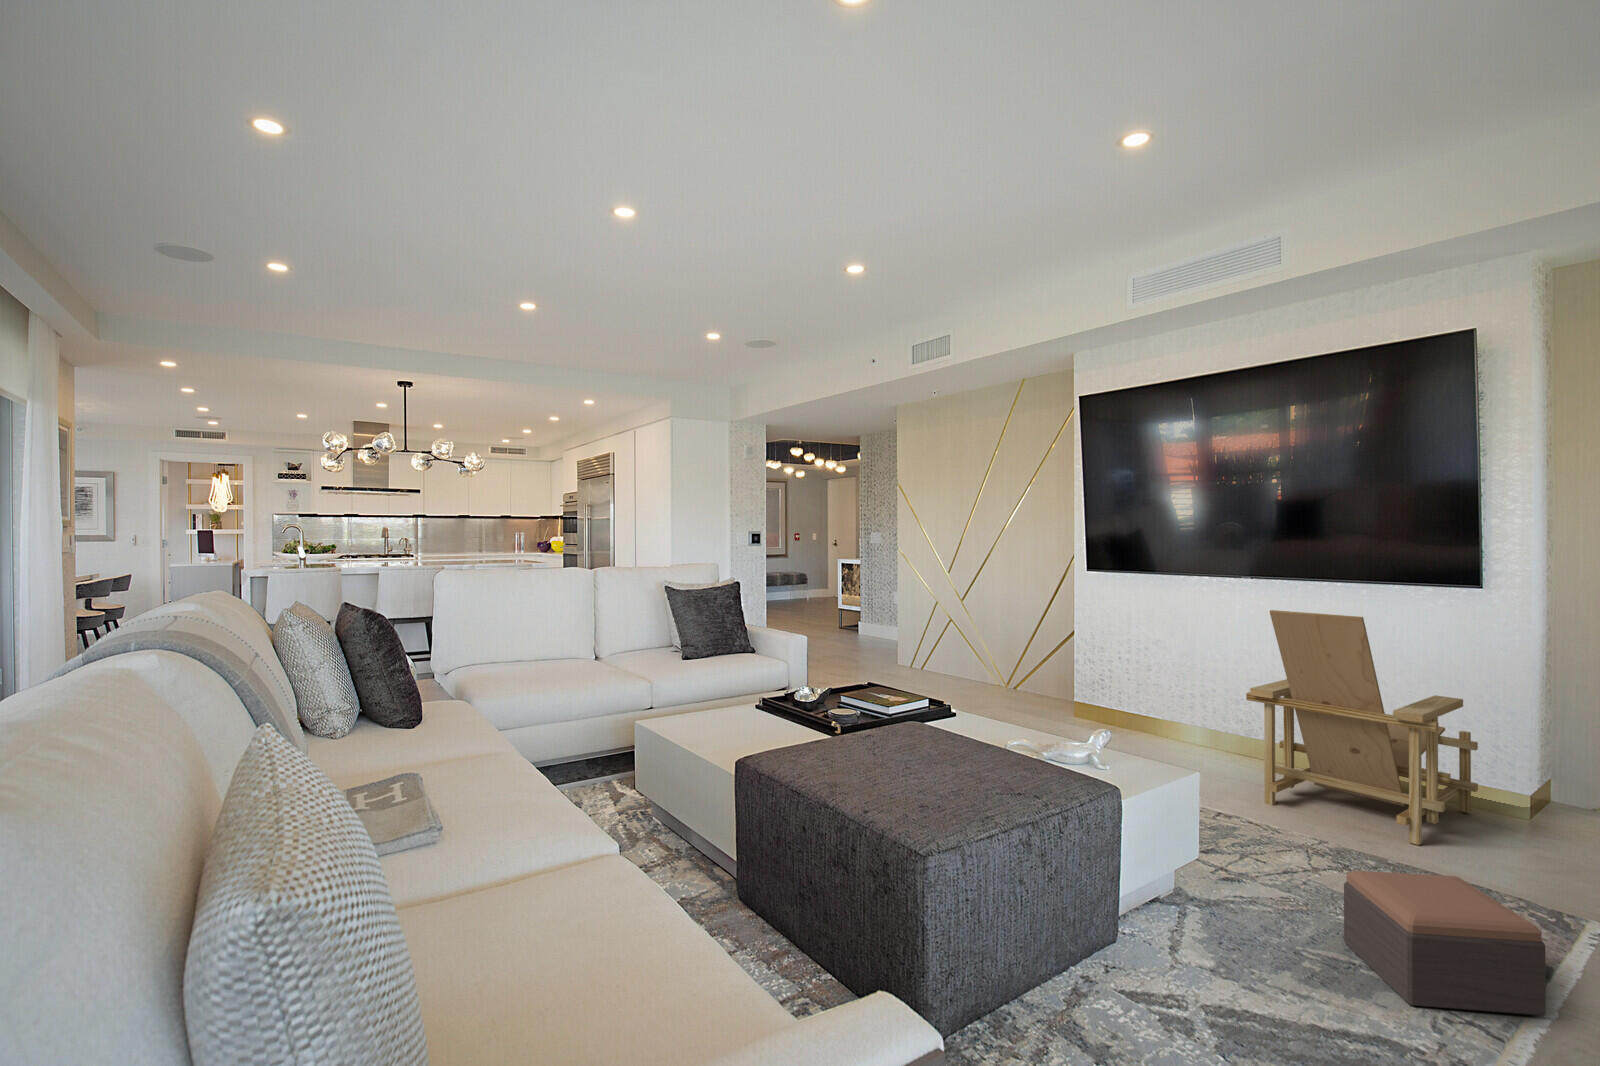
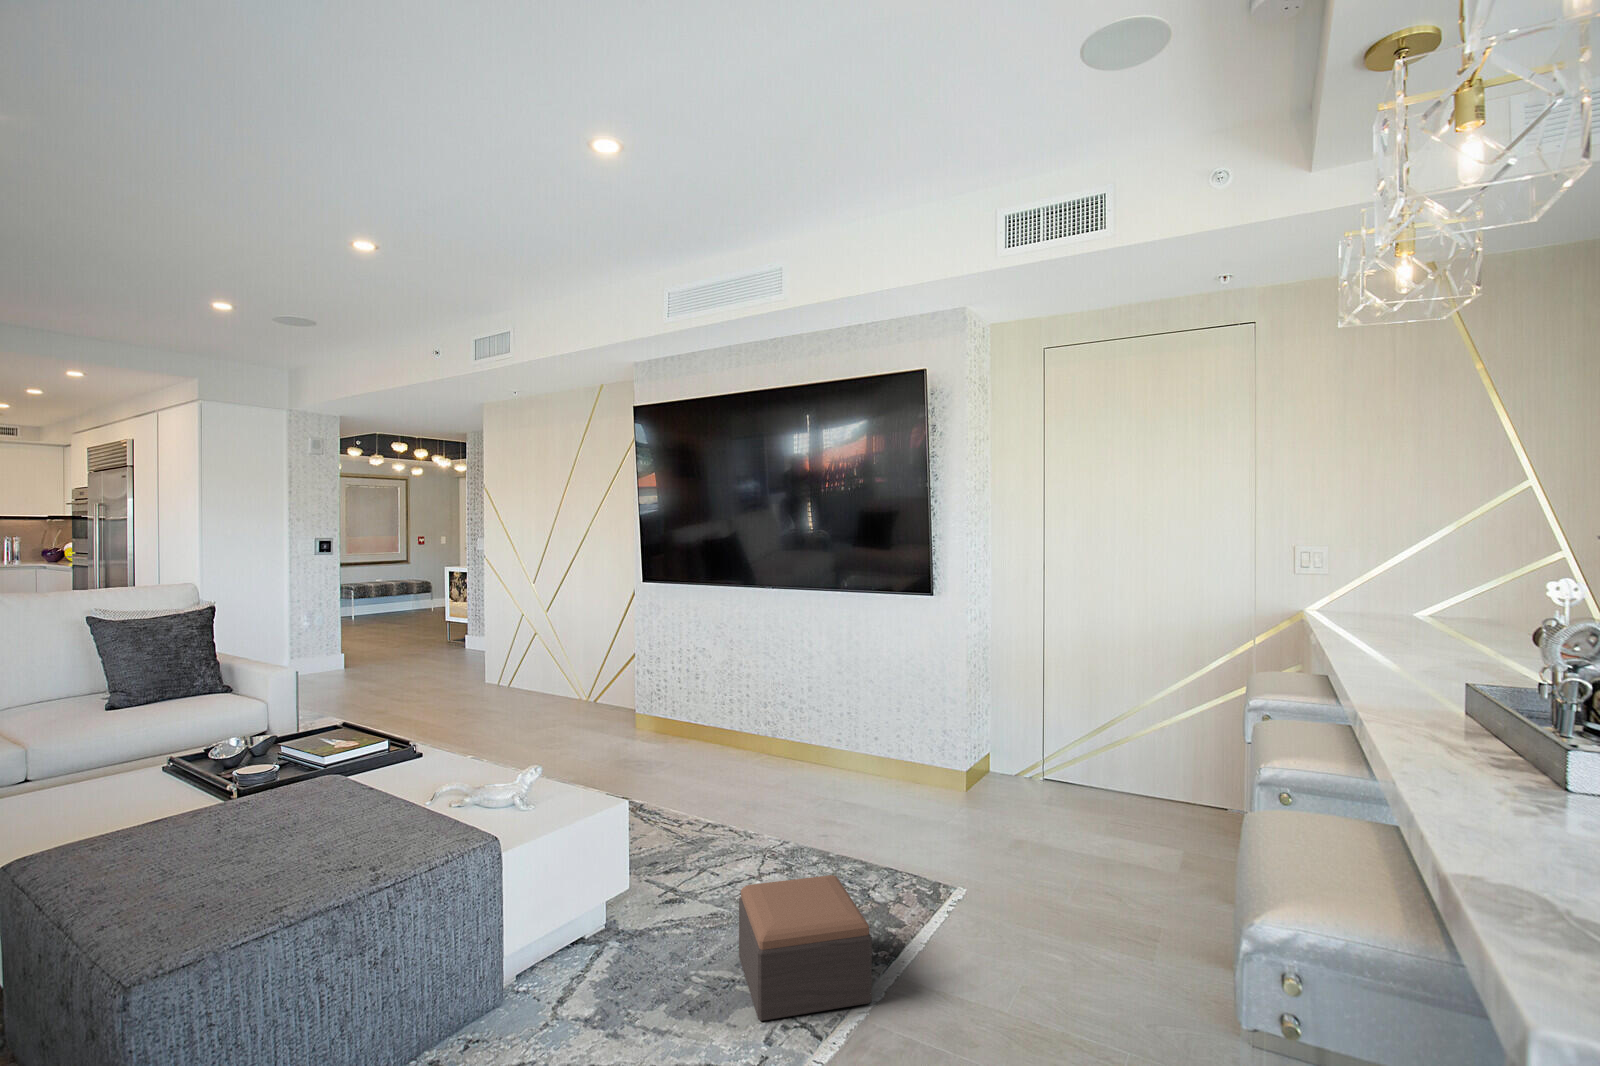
lounge chair: present [1246,610,1478,845] -> none [742,622,924,830]

